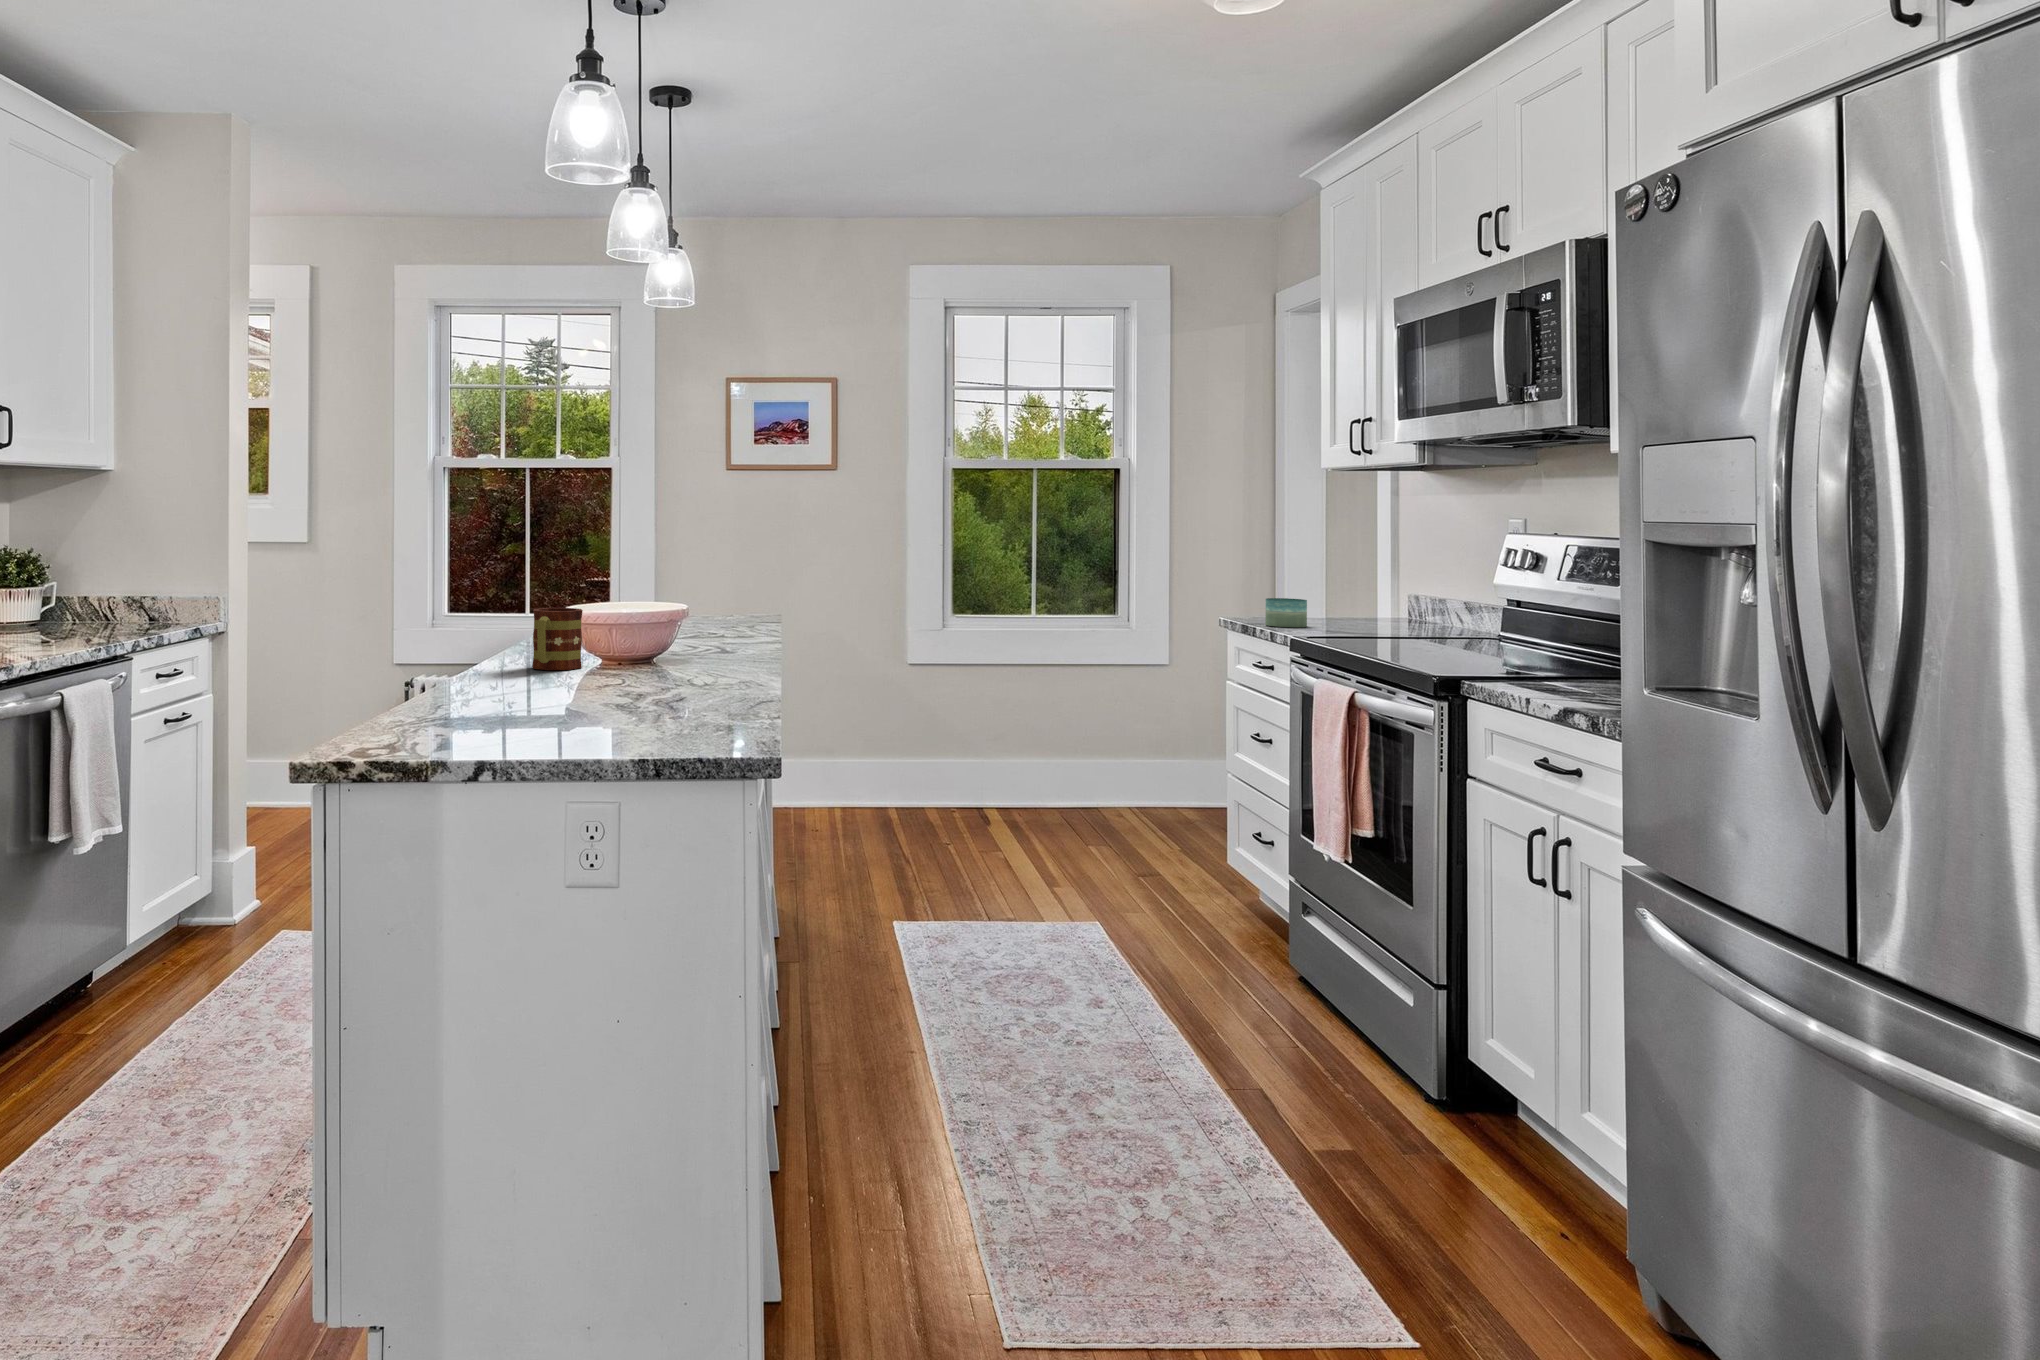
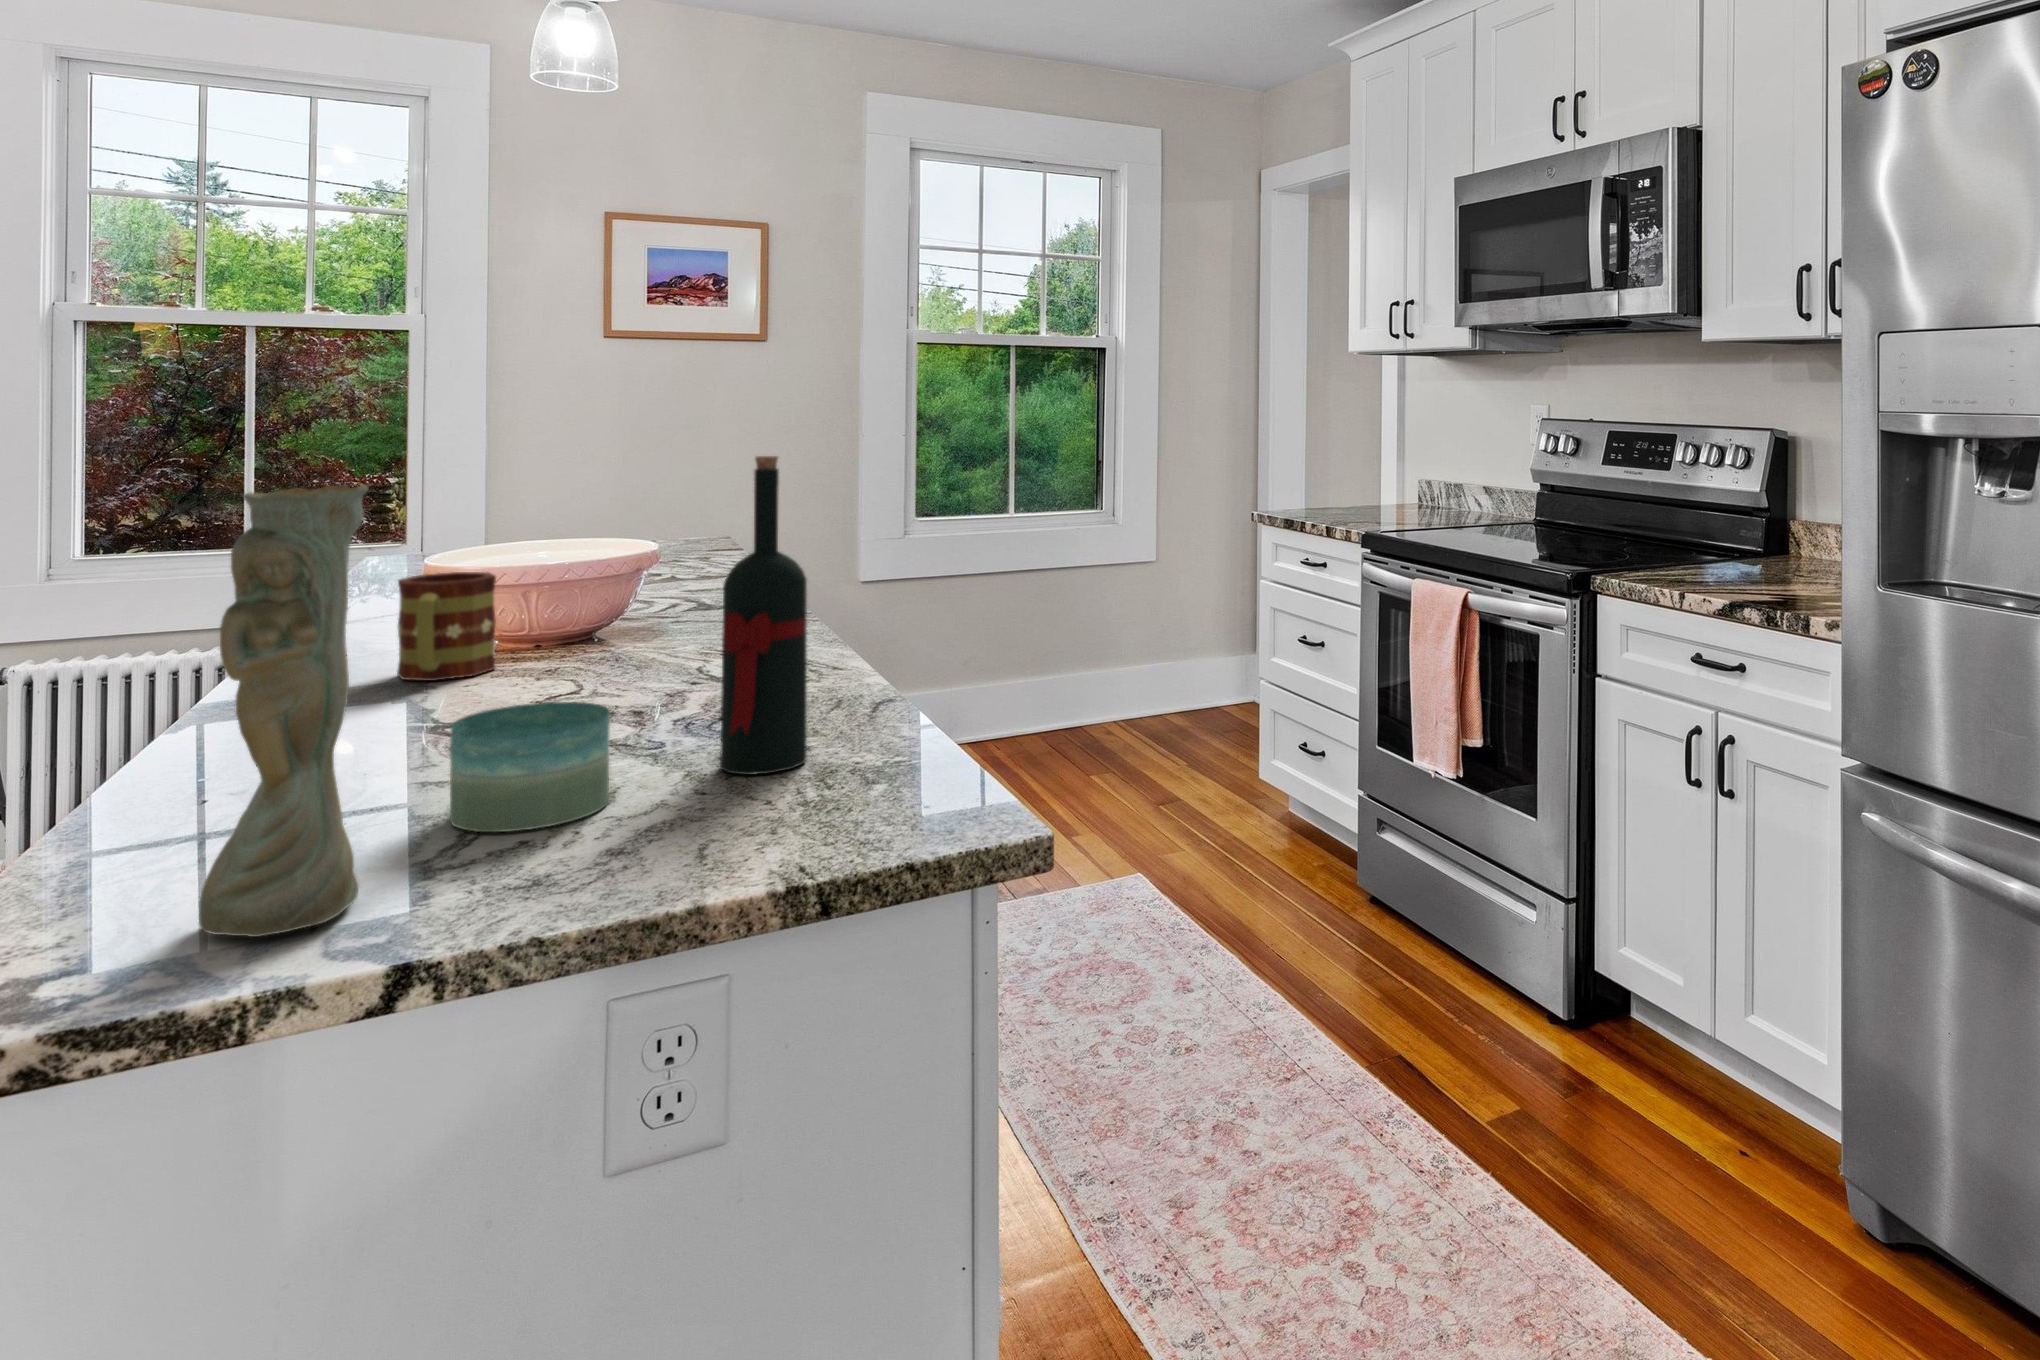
wine bottle: none [652,531,702,719] -> present [720,456,807,775]
vase: none [398,534,468,743] -> present [199,485,368,937]
candle: present [1265,598,1307,627] -> present [450,702,610,832]

